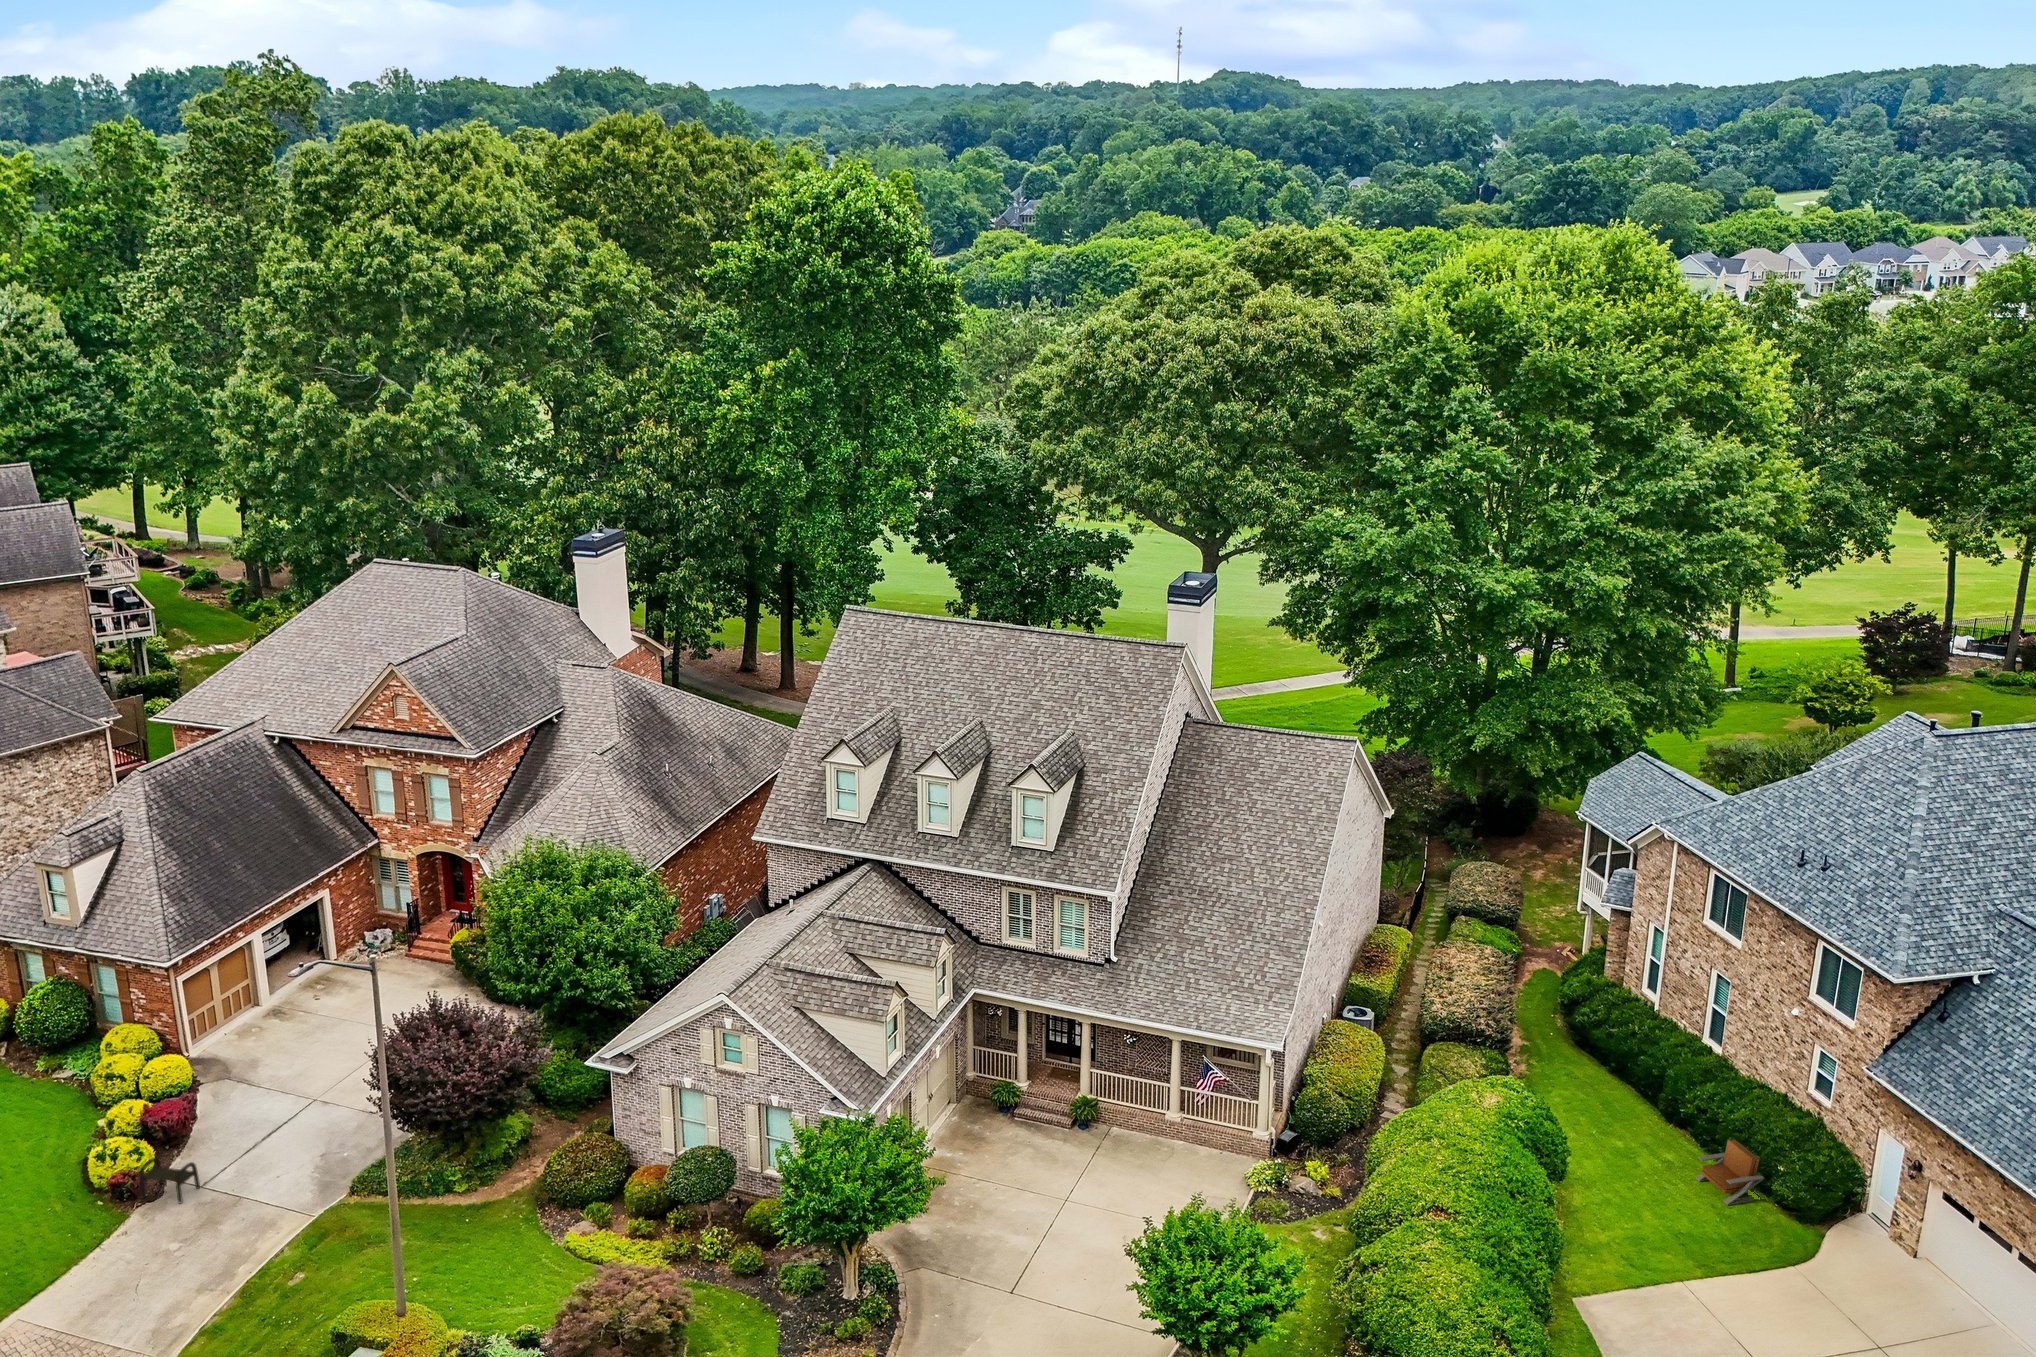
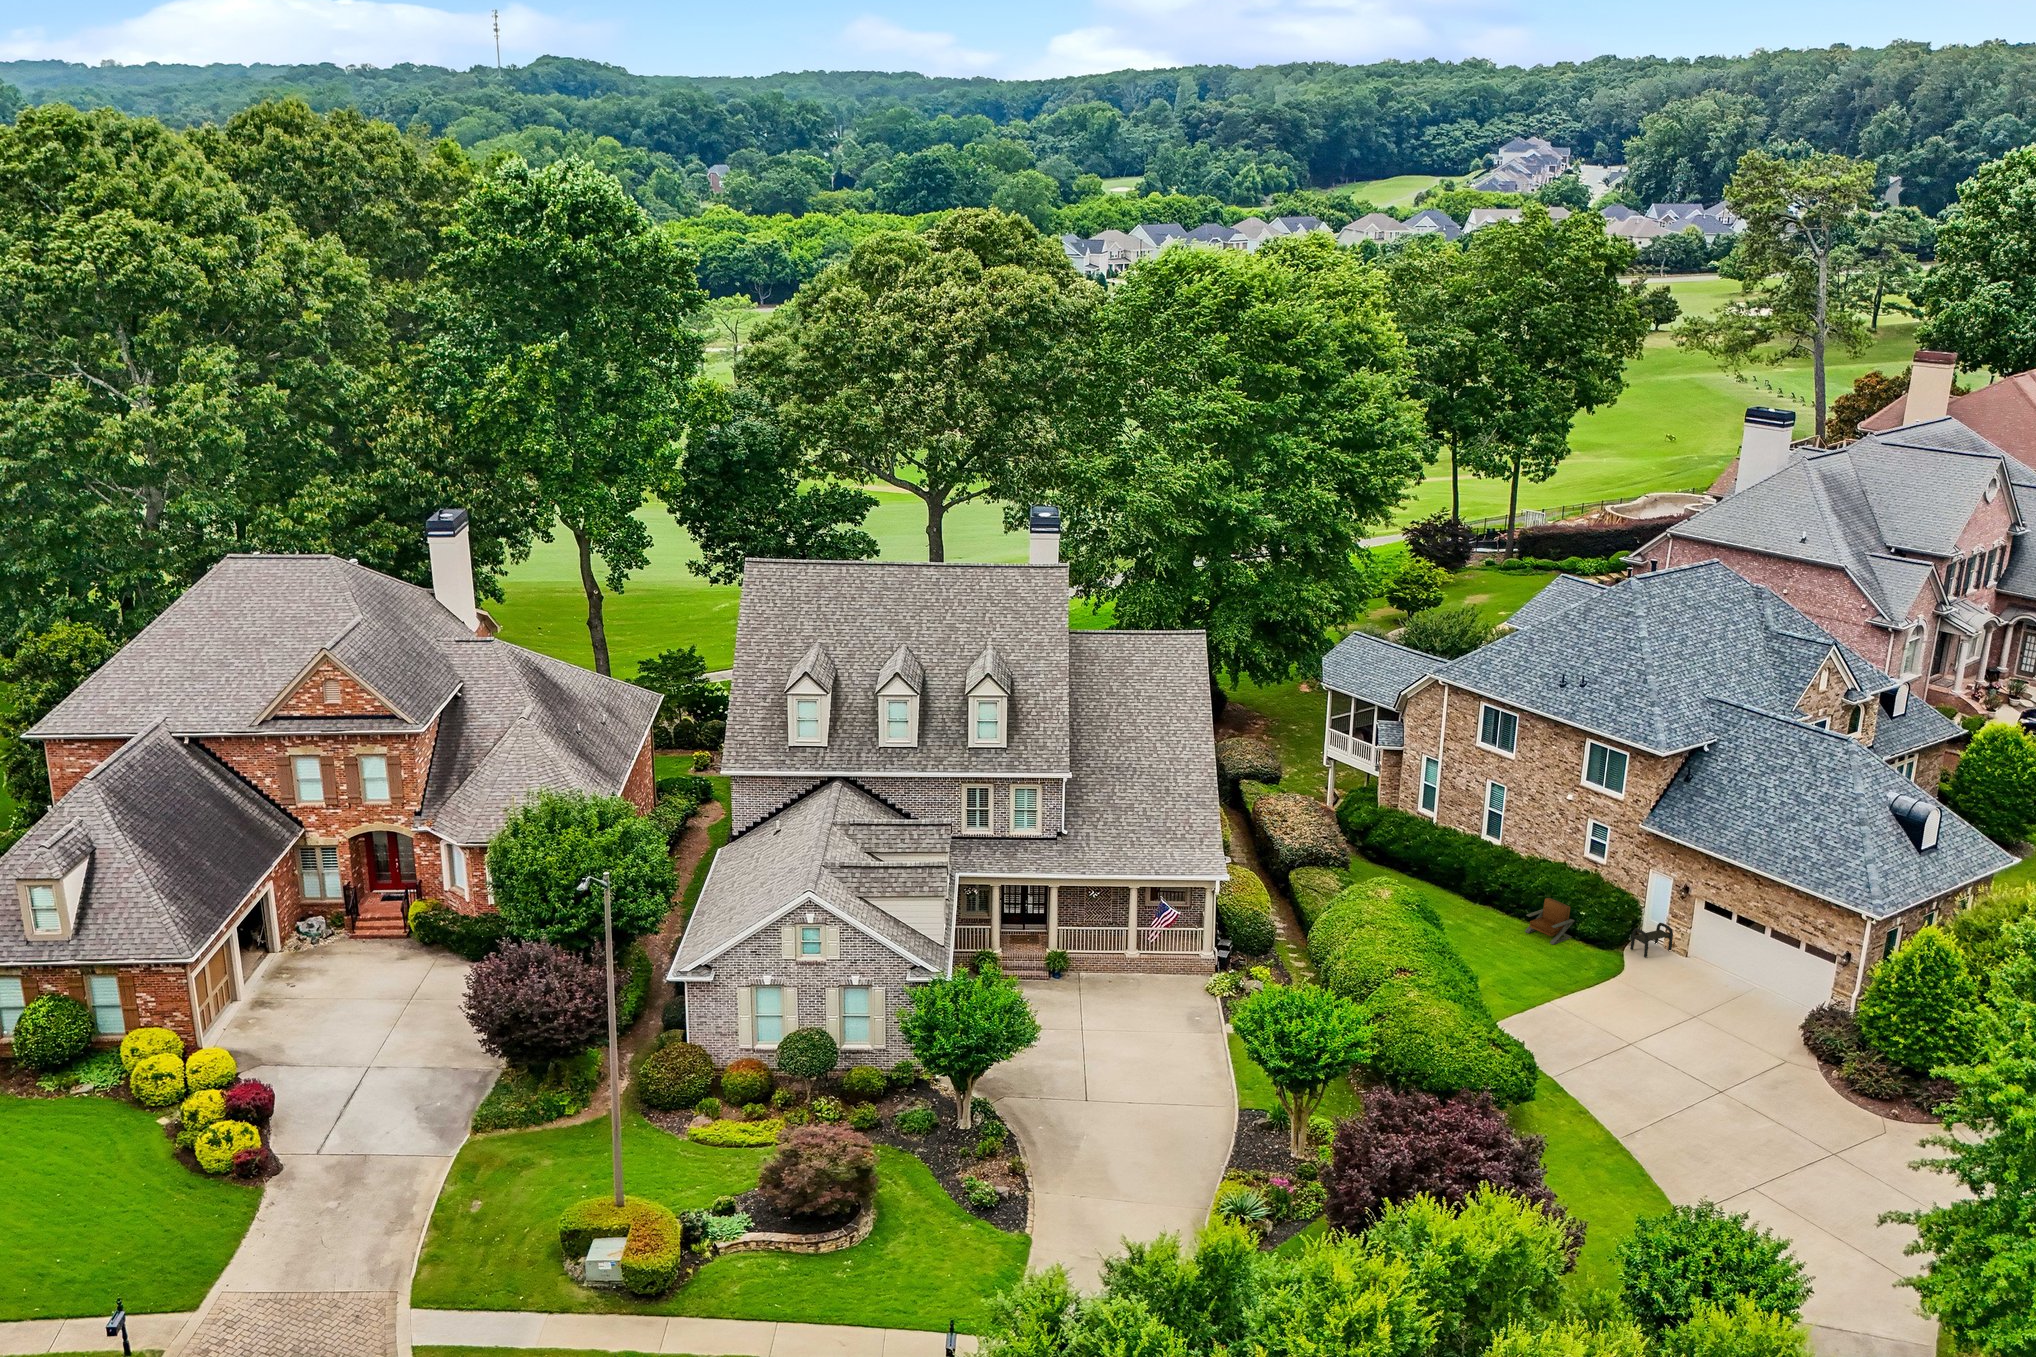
bench: present [139,1158,200,1203] -> present [1630,923,1673,957]

